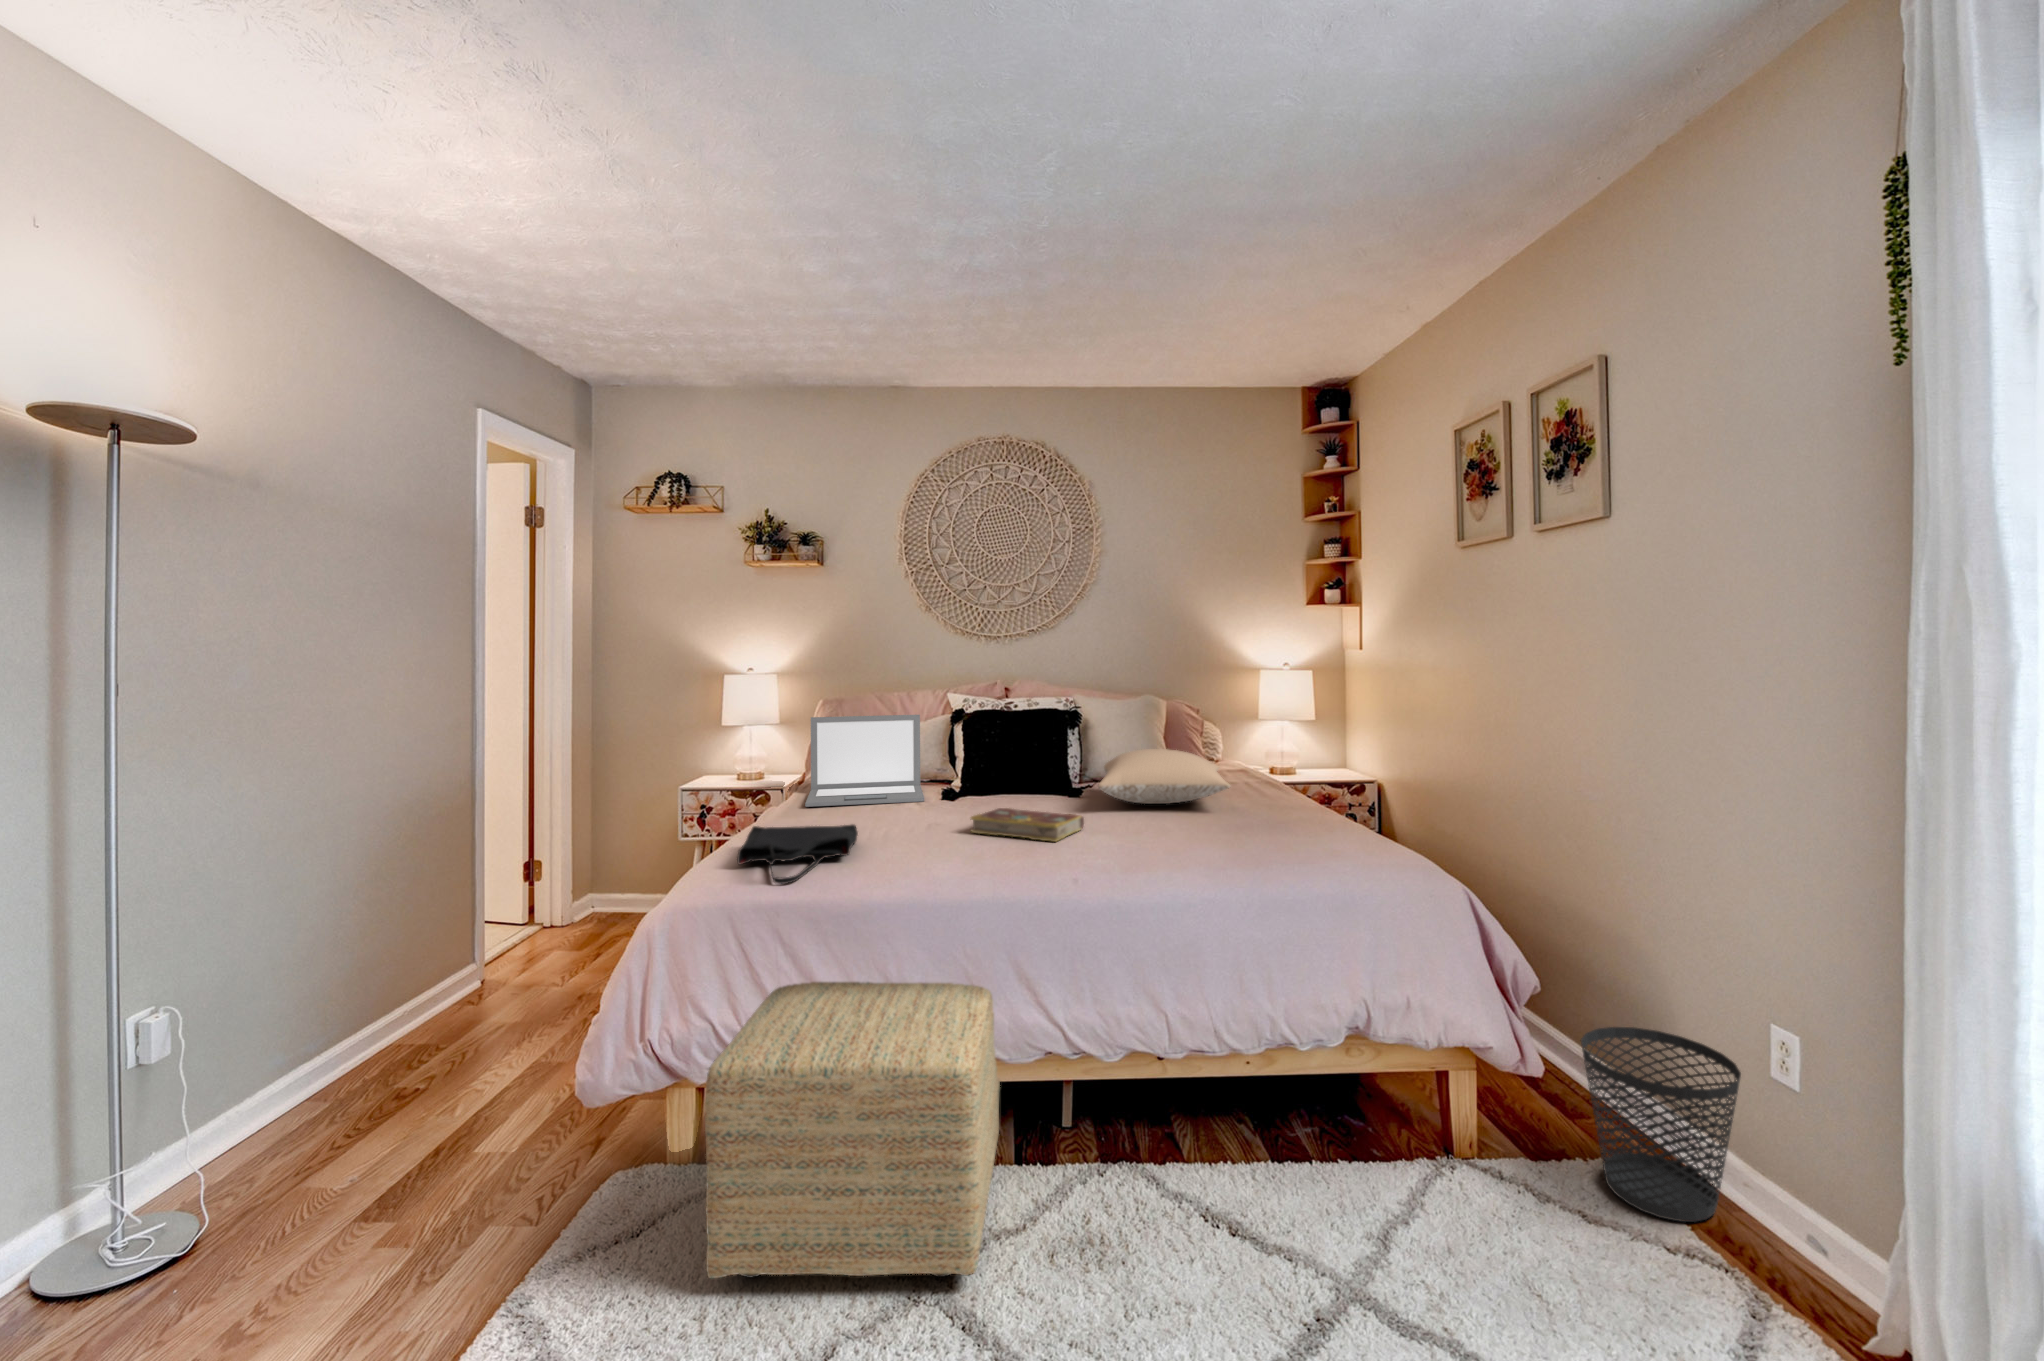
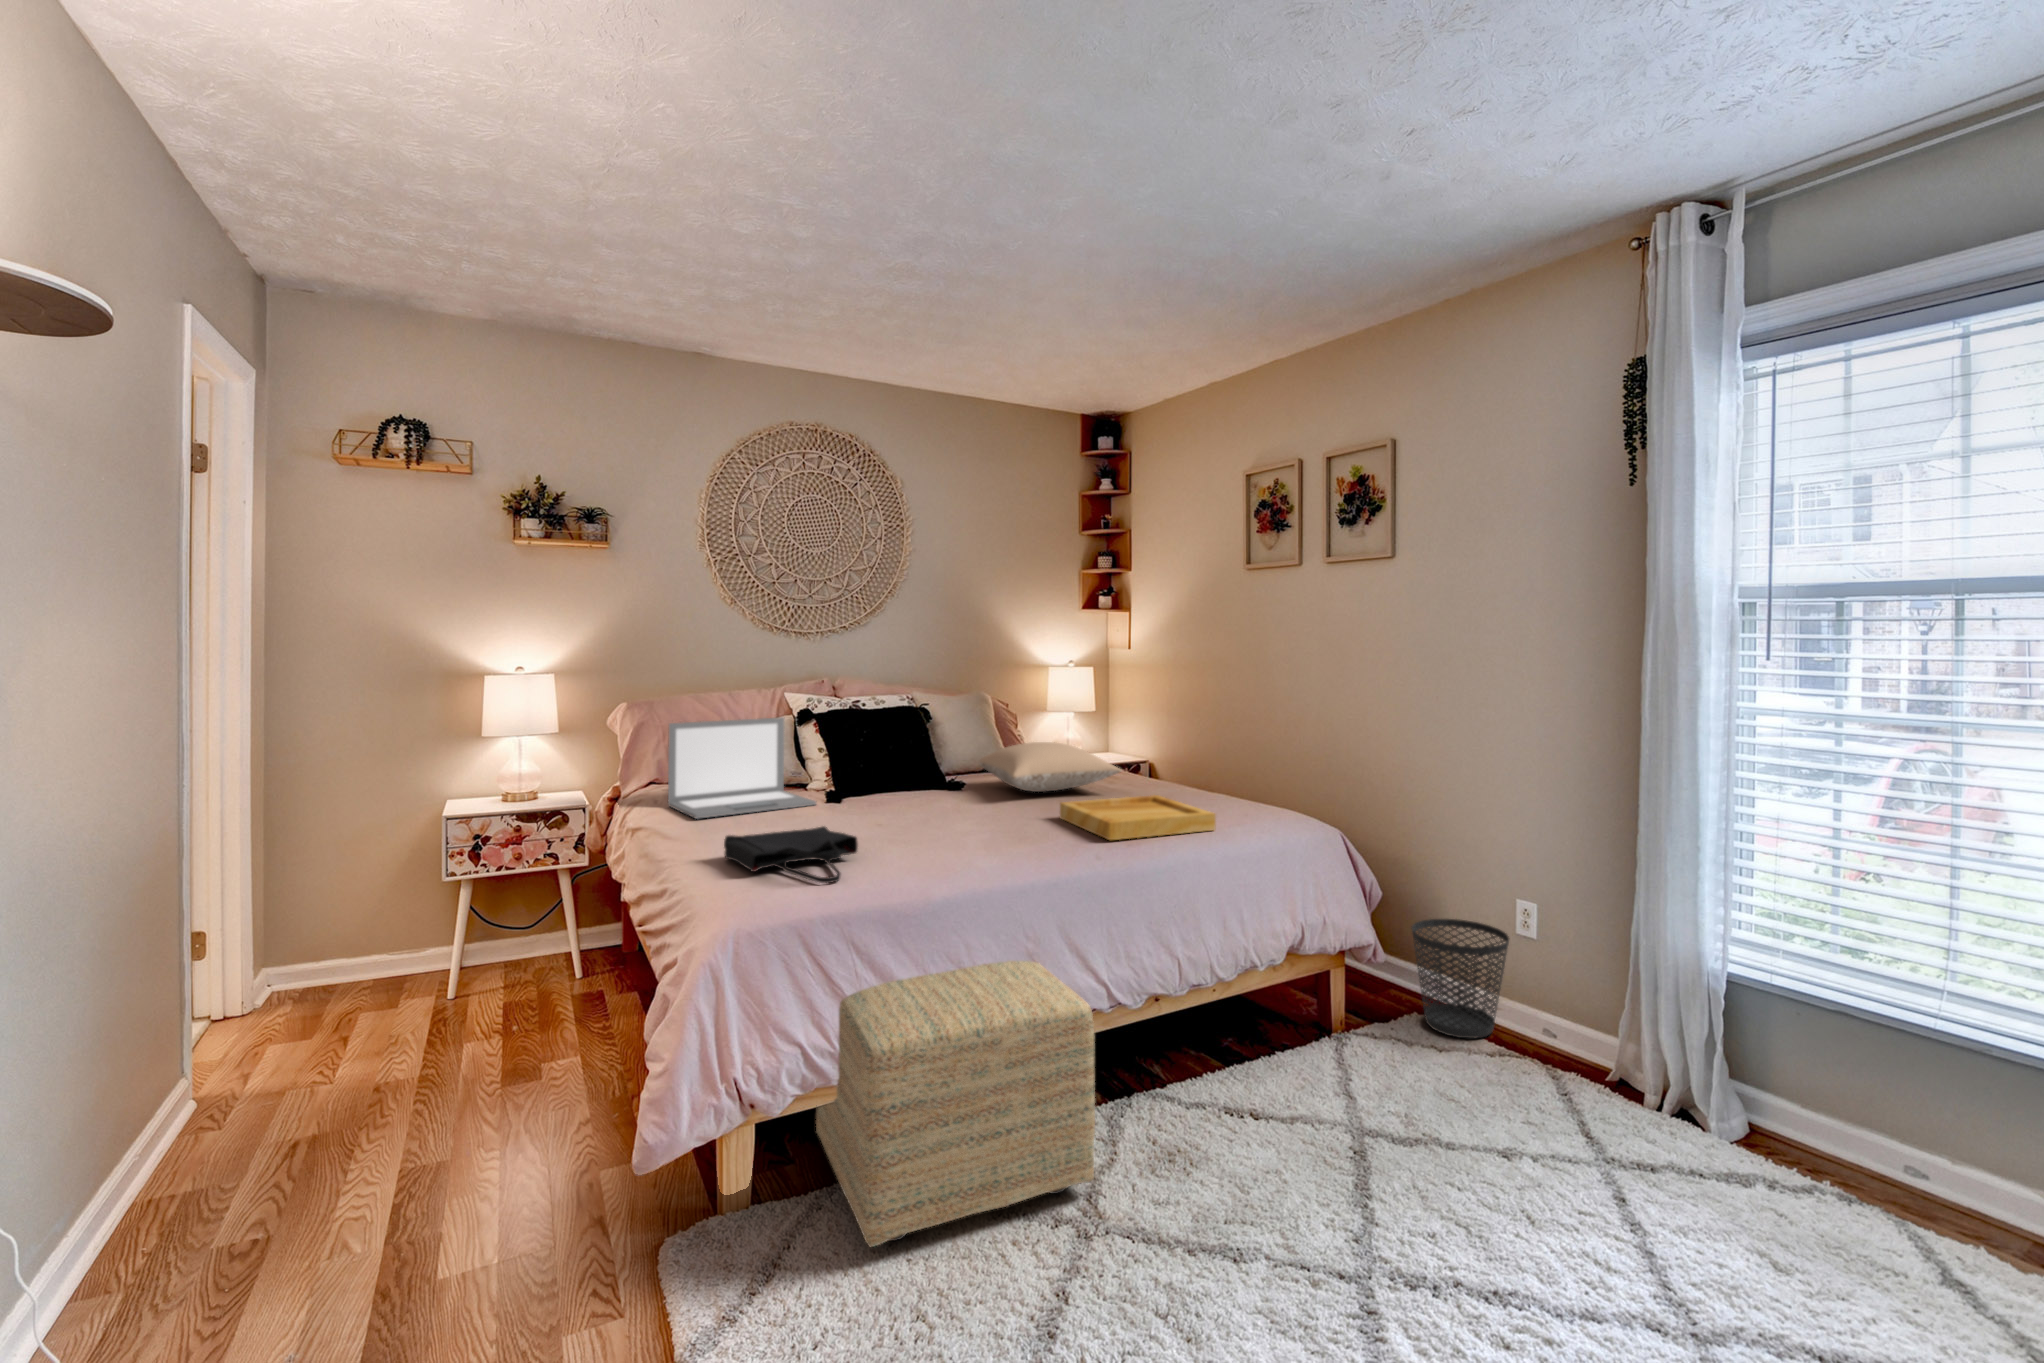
book: present [971,808,1084,842] -> none [924,803,1021,827]
tray: none [1117,818,1265,869] -> present [1060,795,1216,840]

